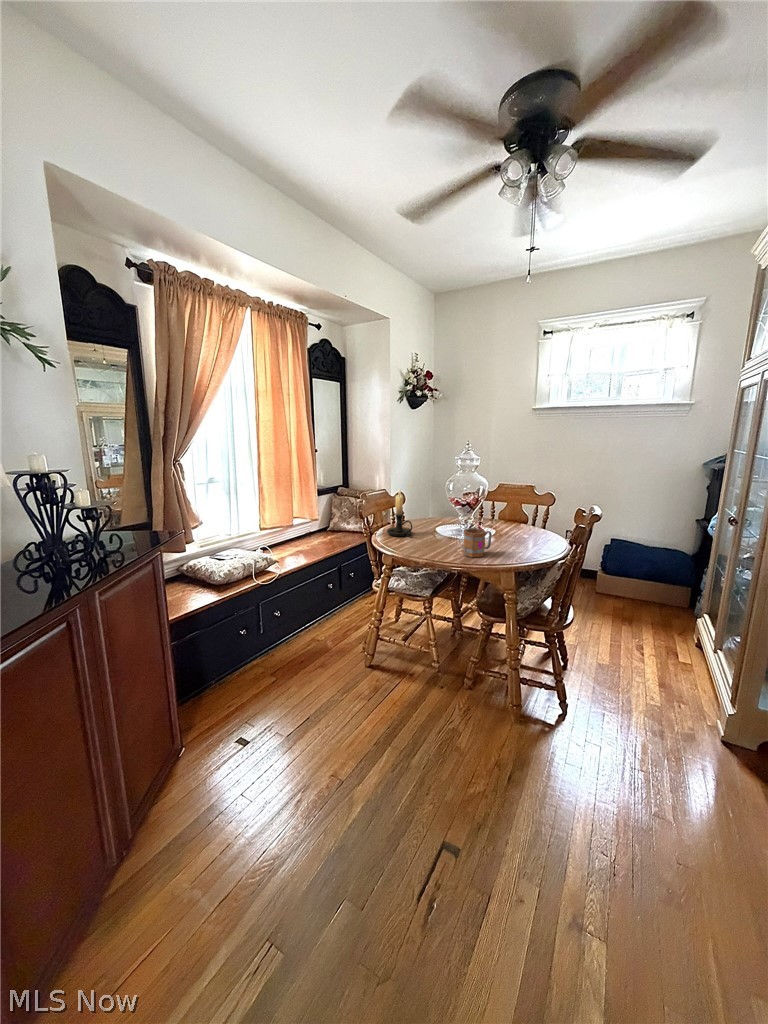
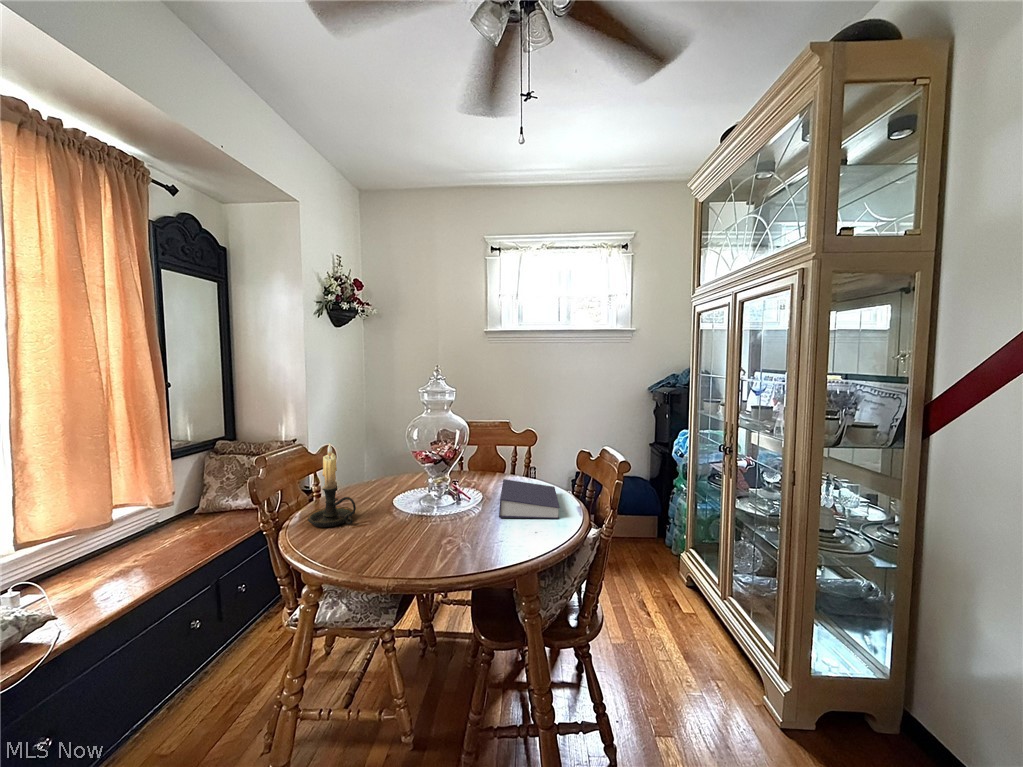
book: none [501,523,552,551] -> present [499,479,560,519]
mug: present [463,529,492,557] -> none [450,501,490,552]

